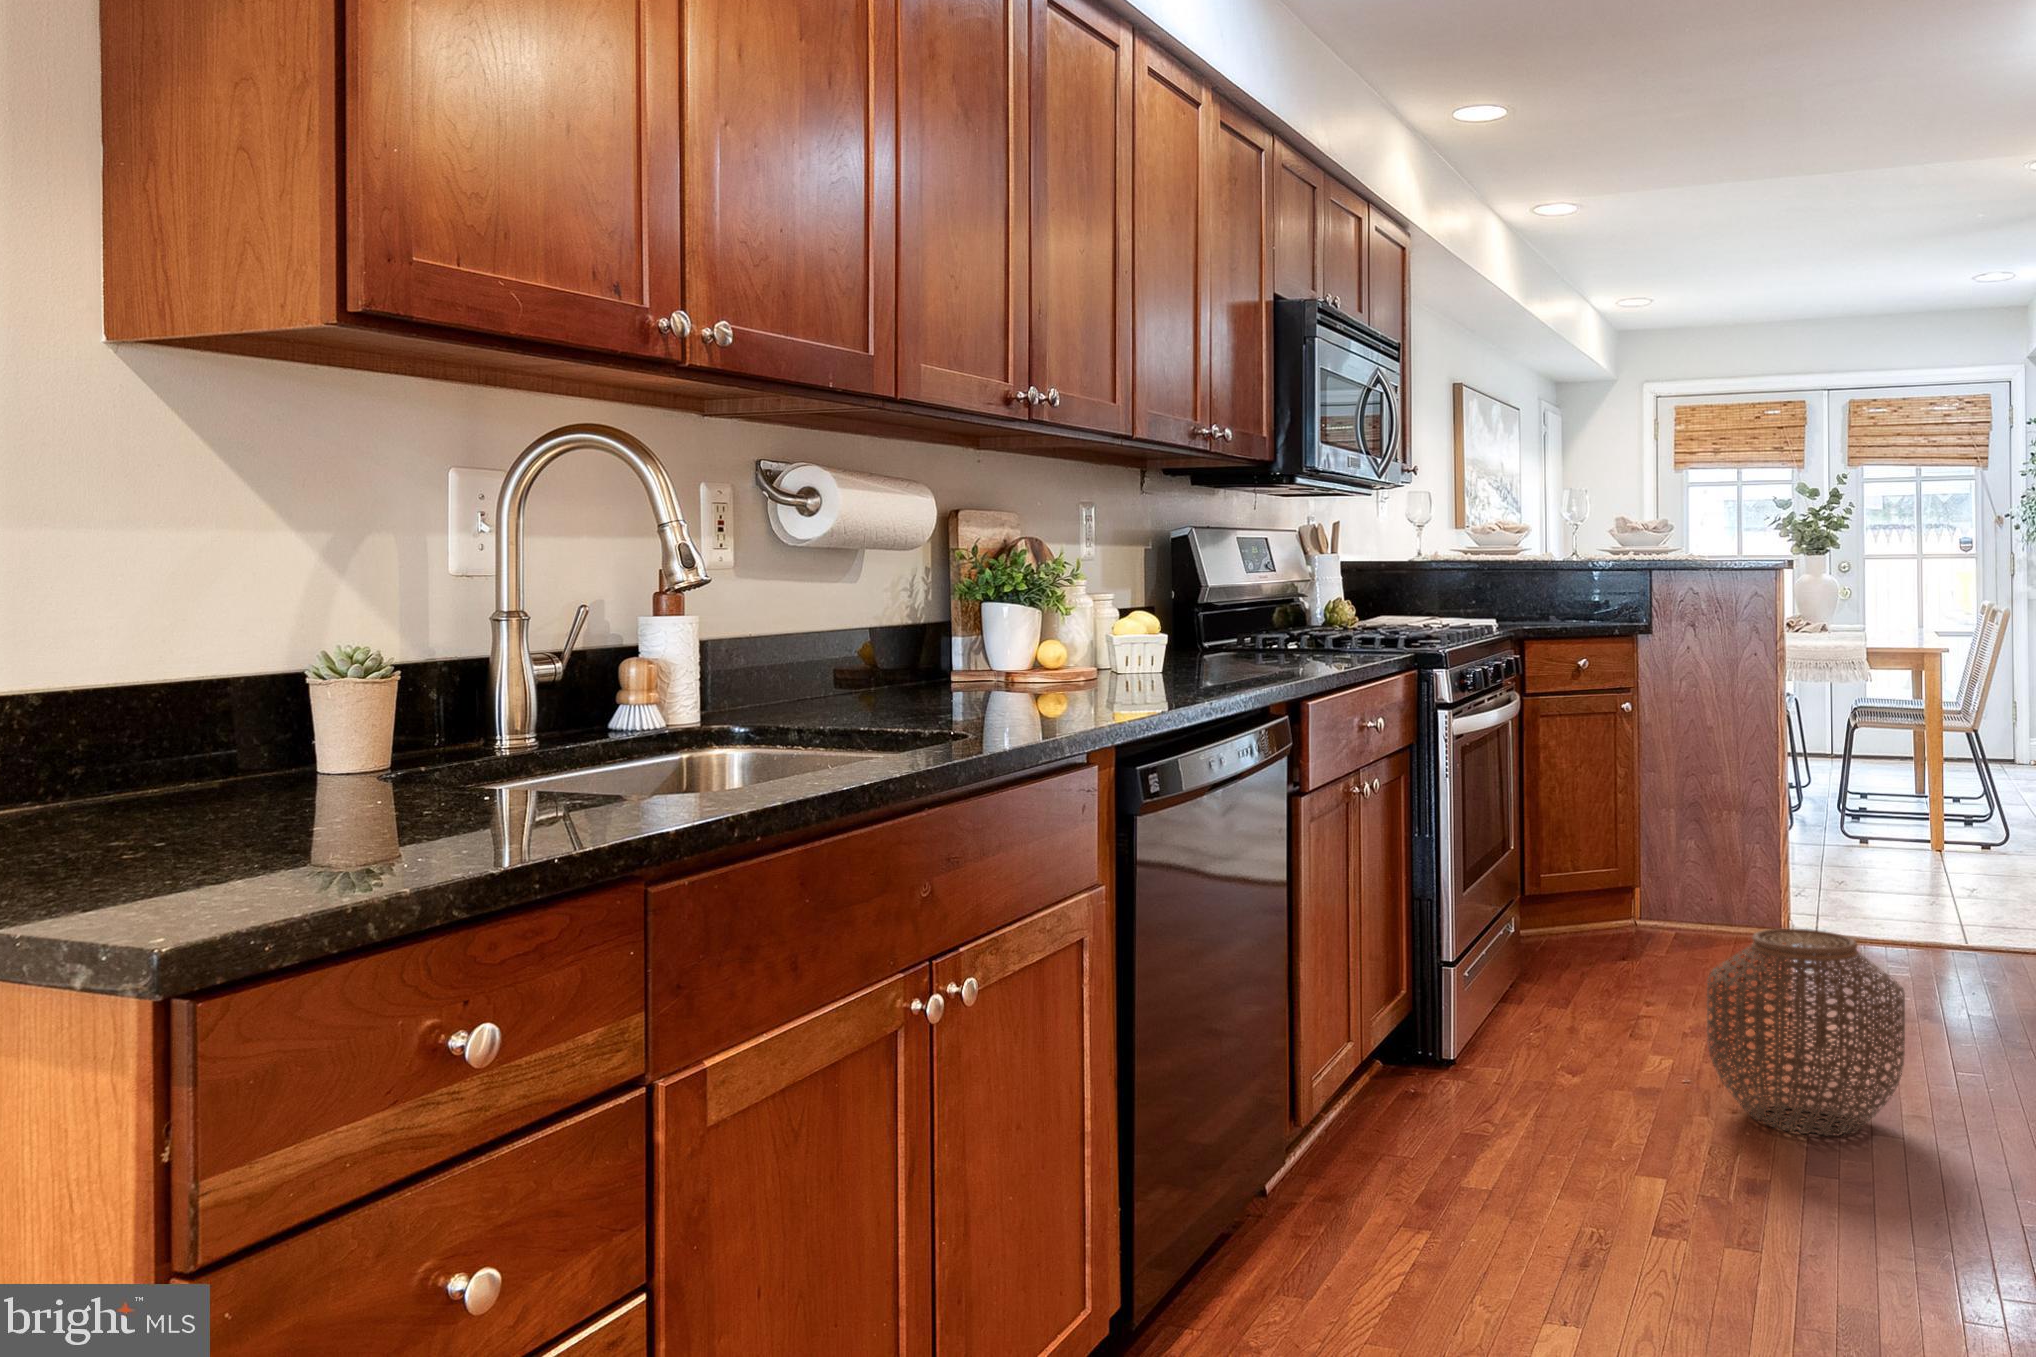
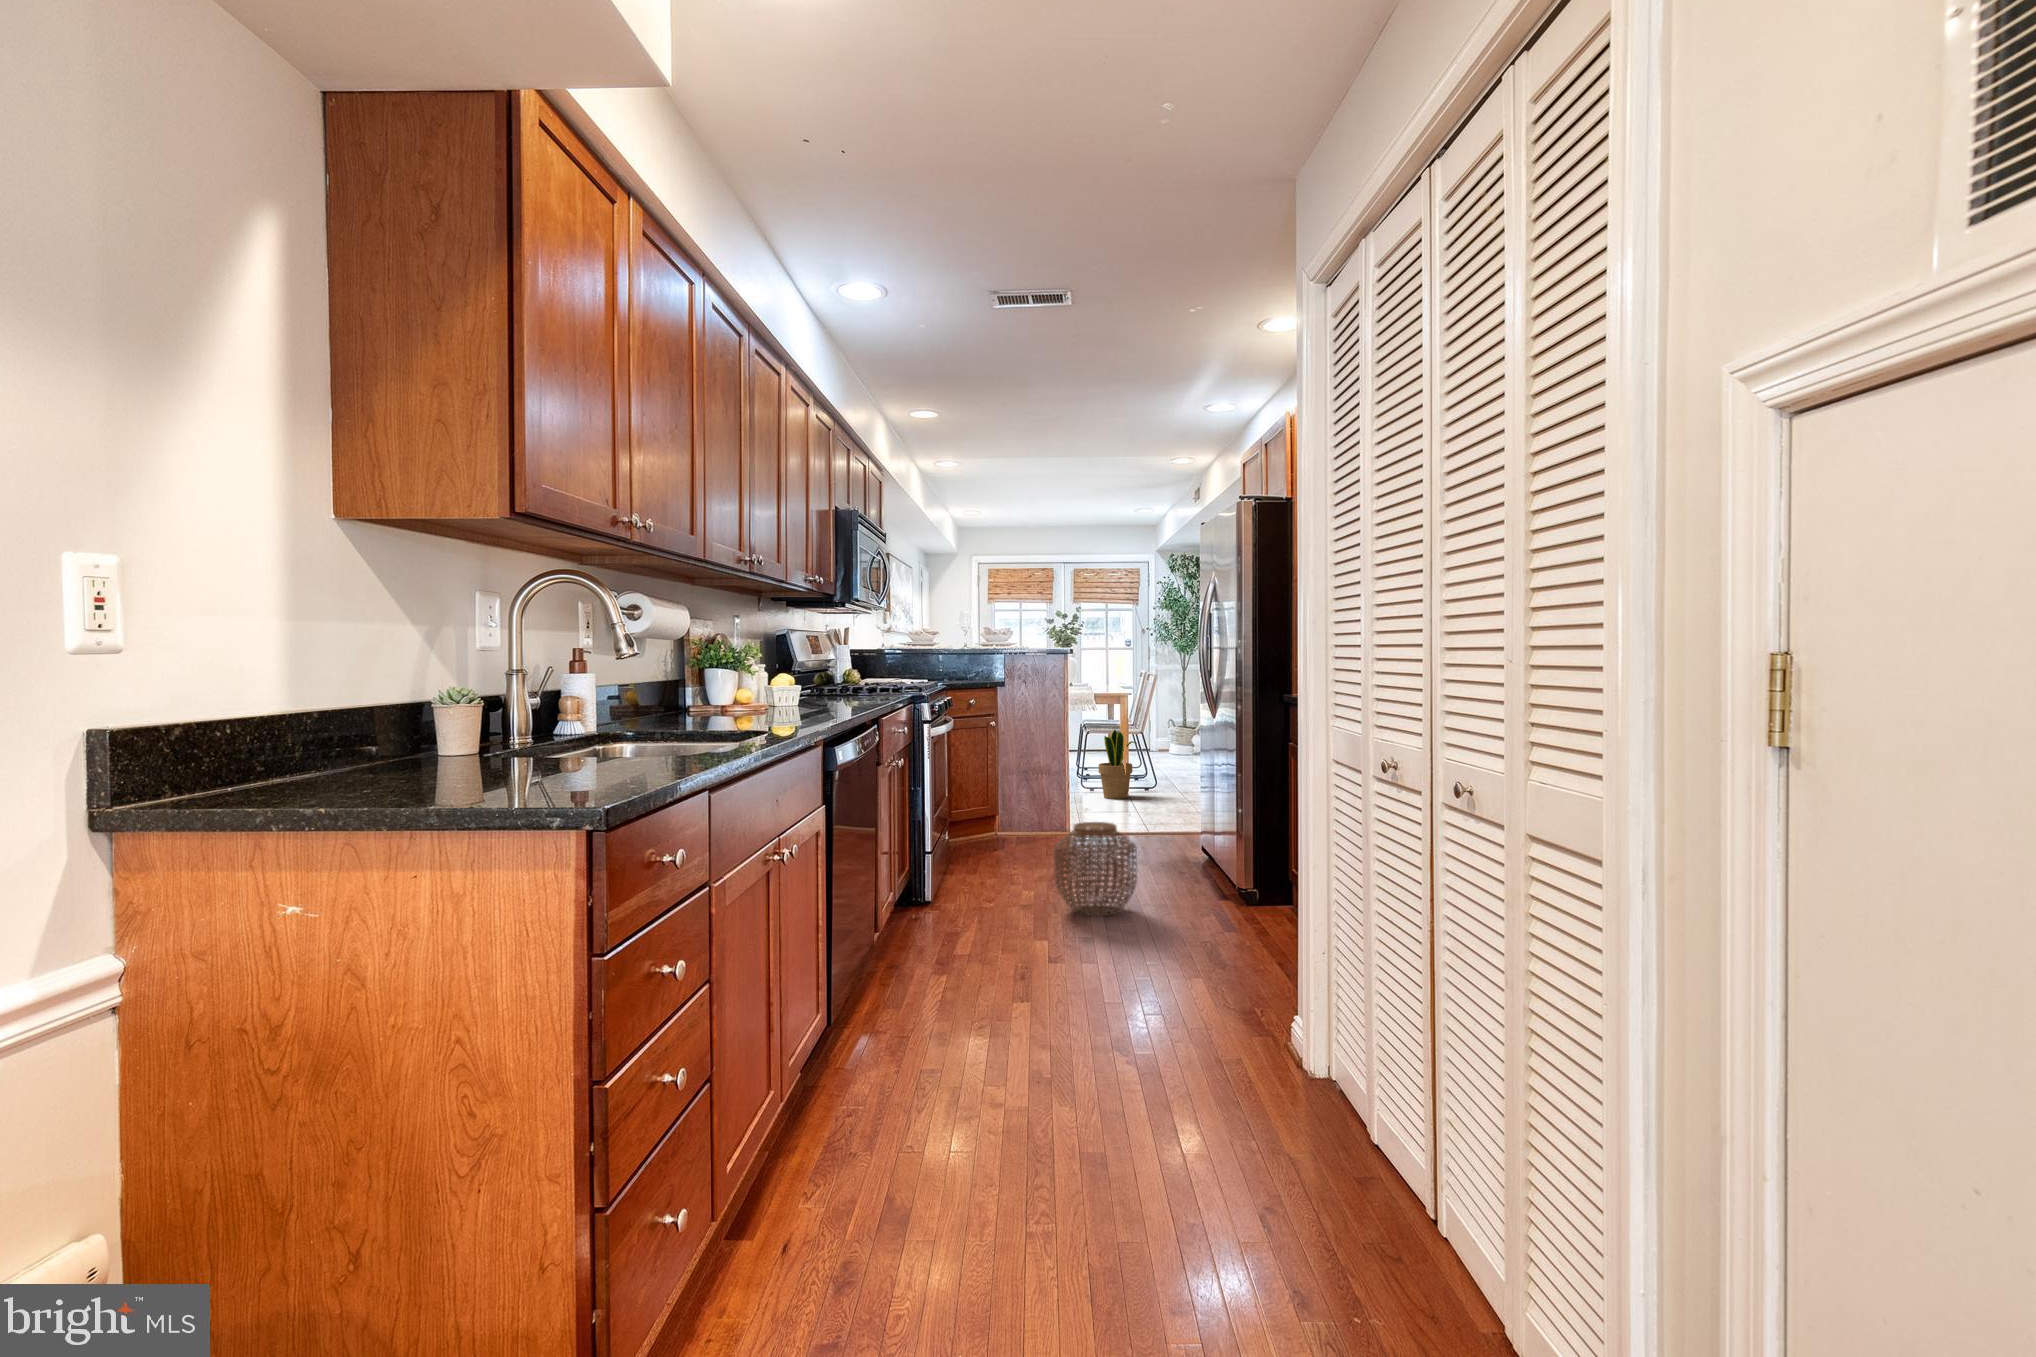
potted plant: none [1872,721,1963,862] -> present [1099,730,1137,799]

